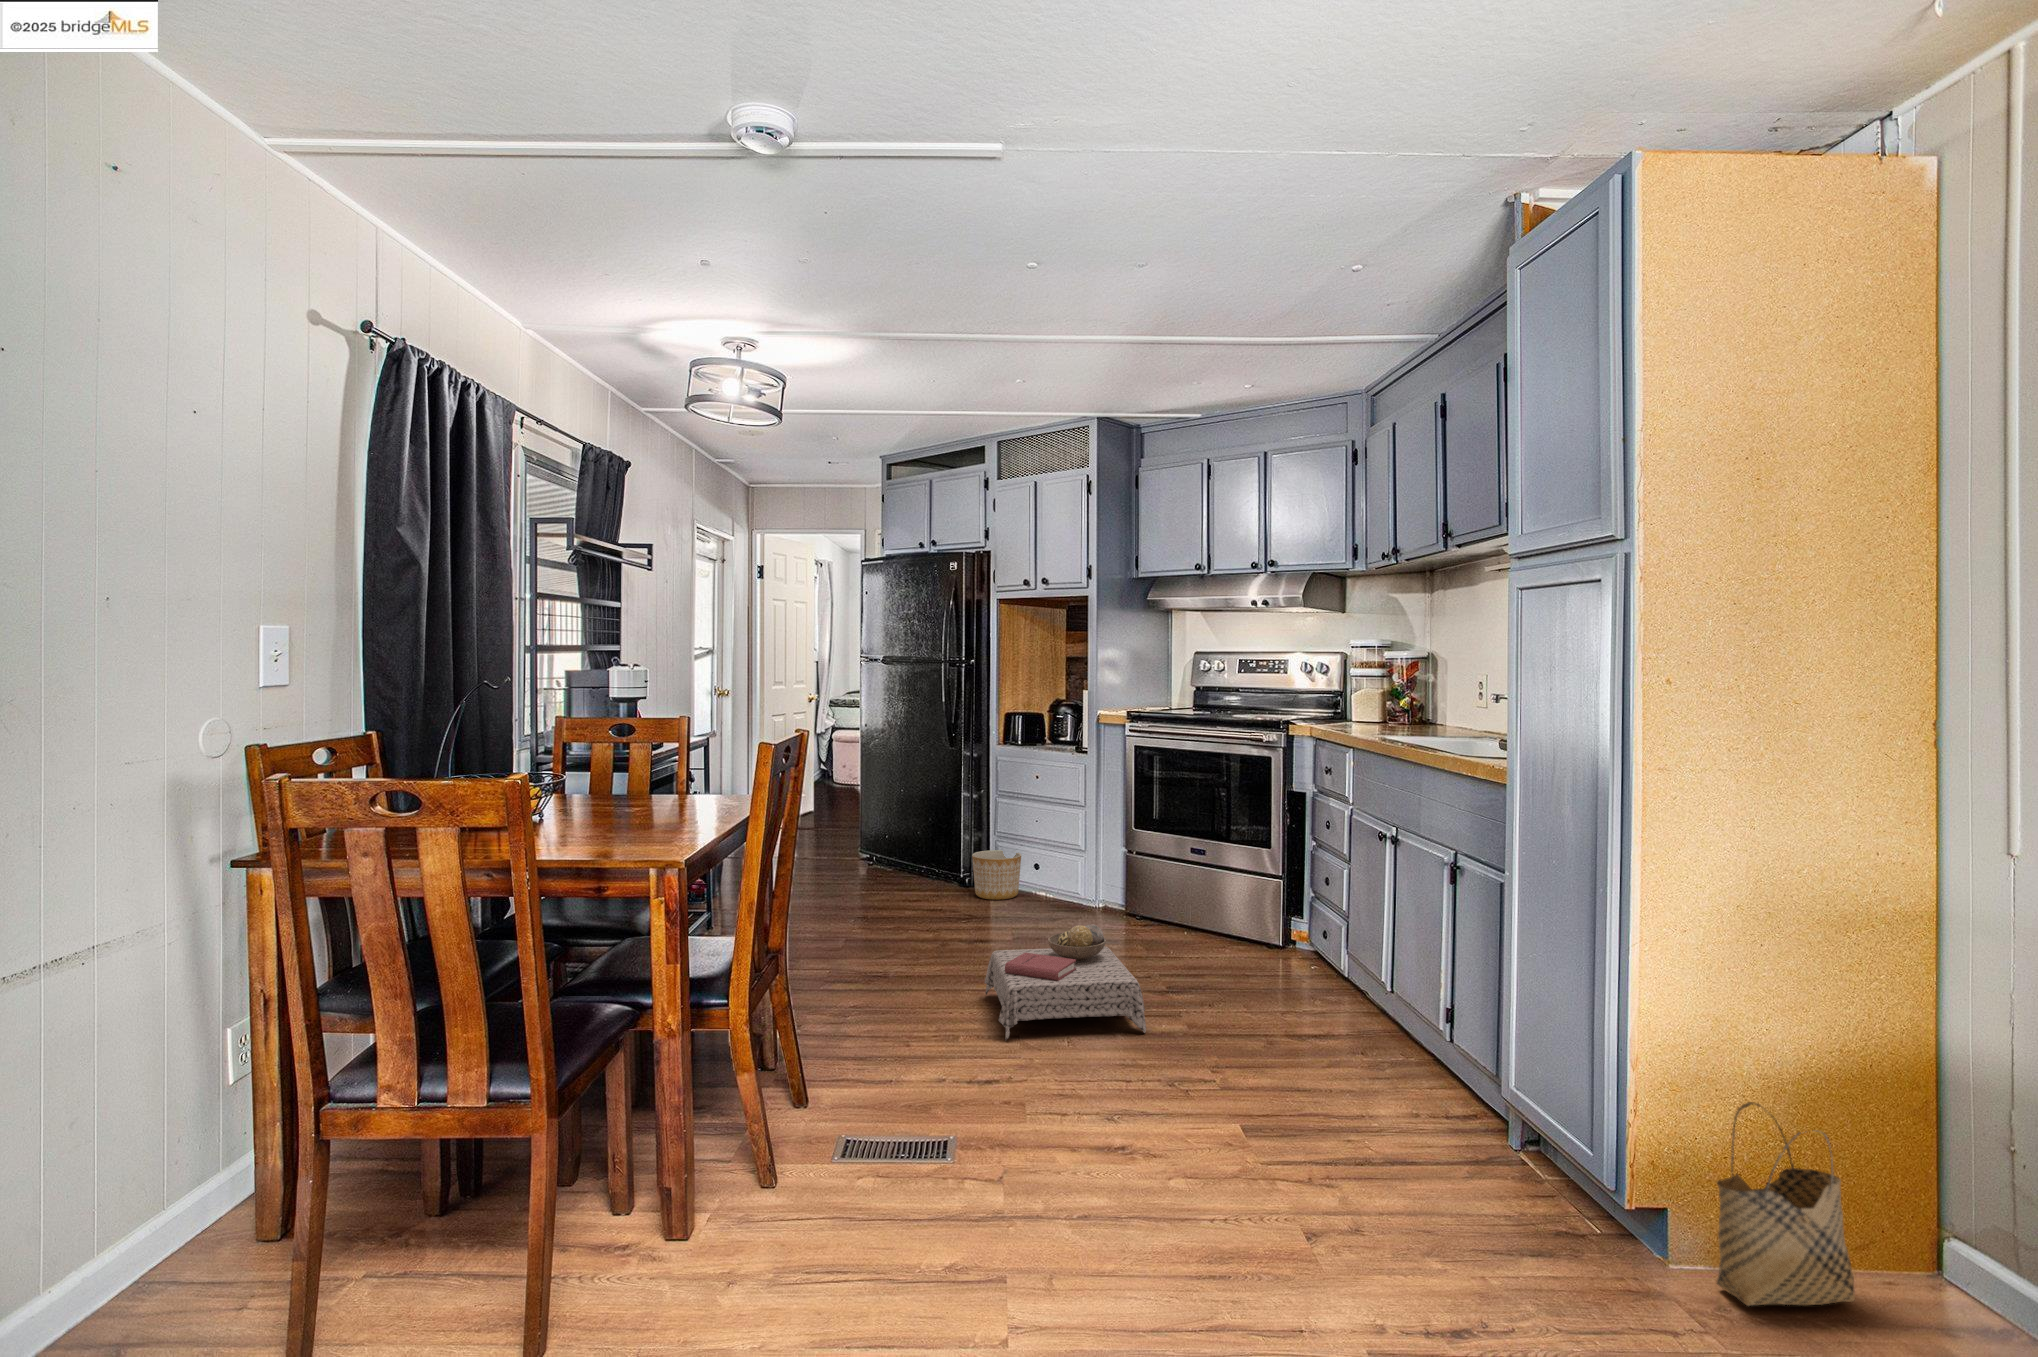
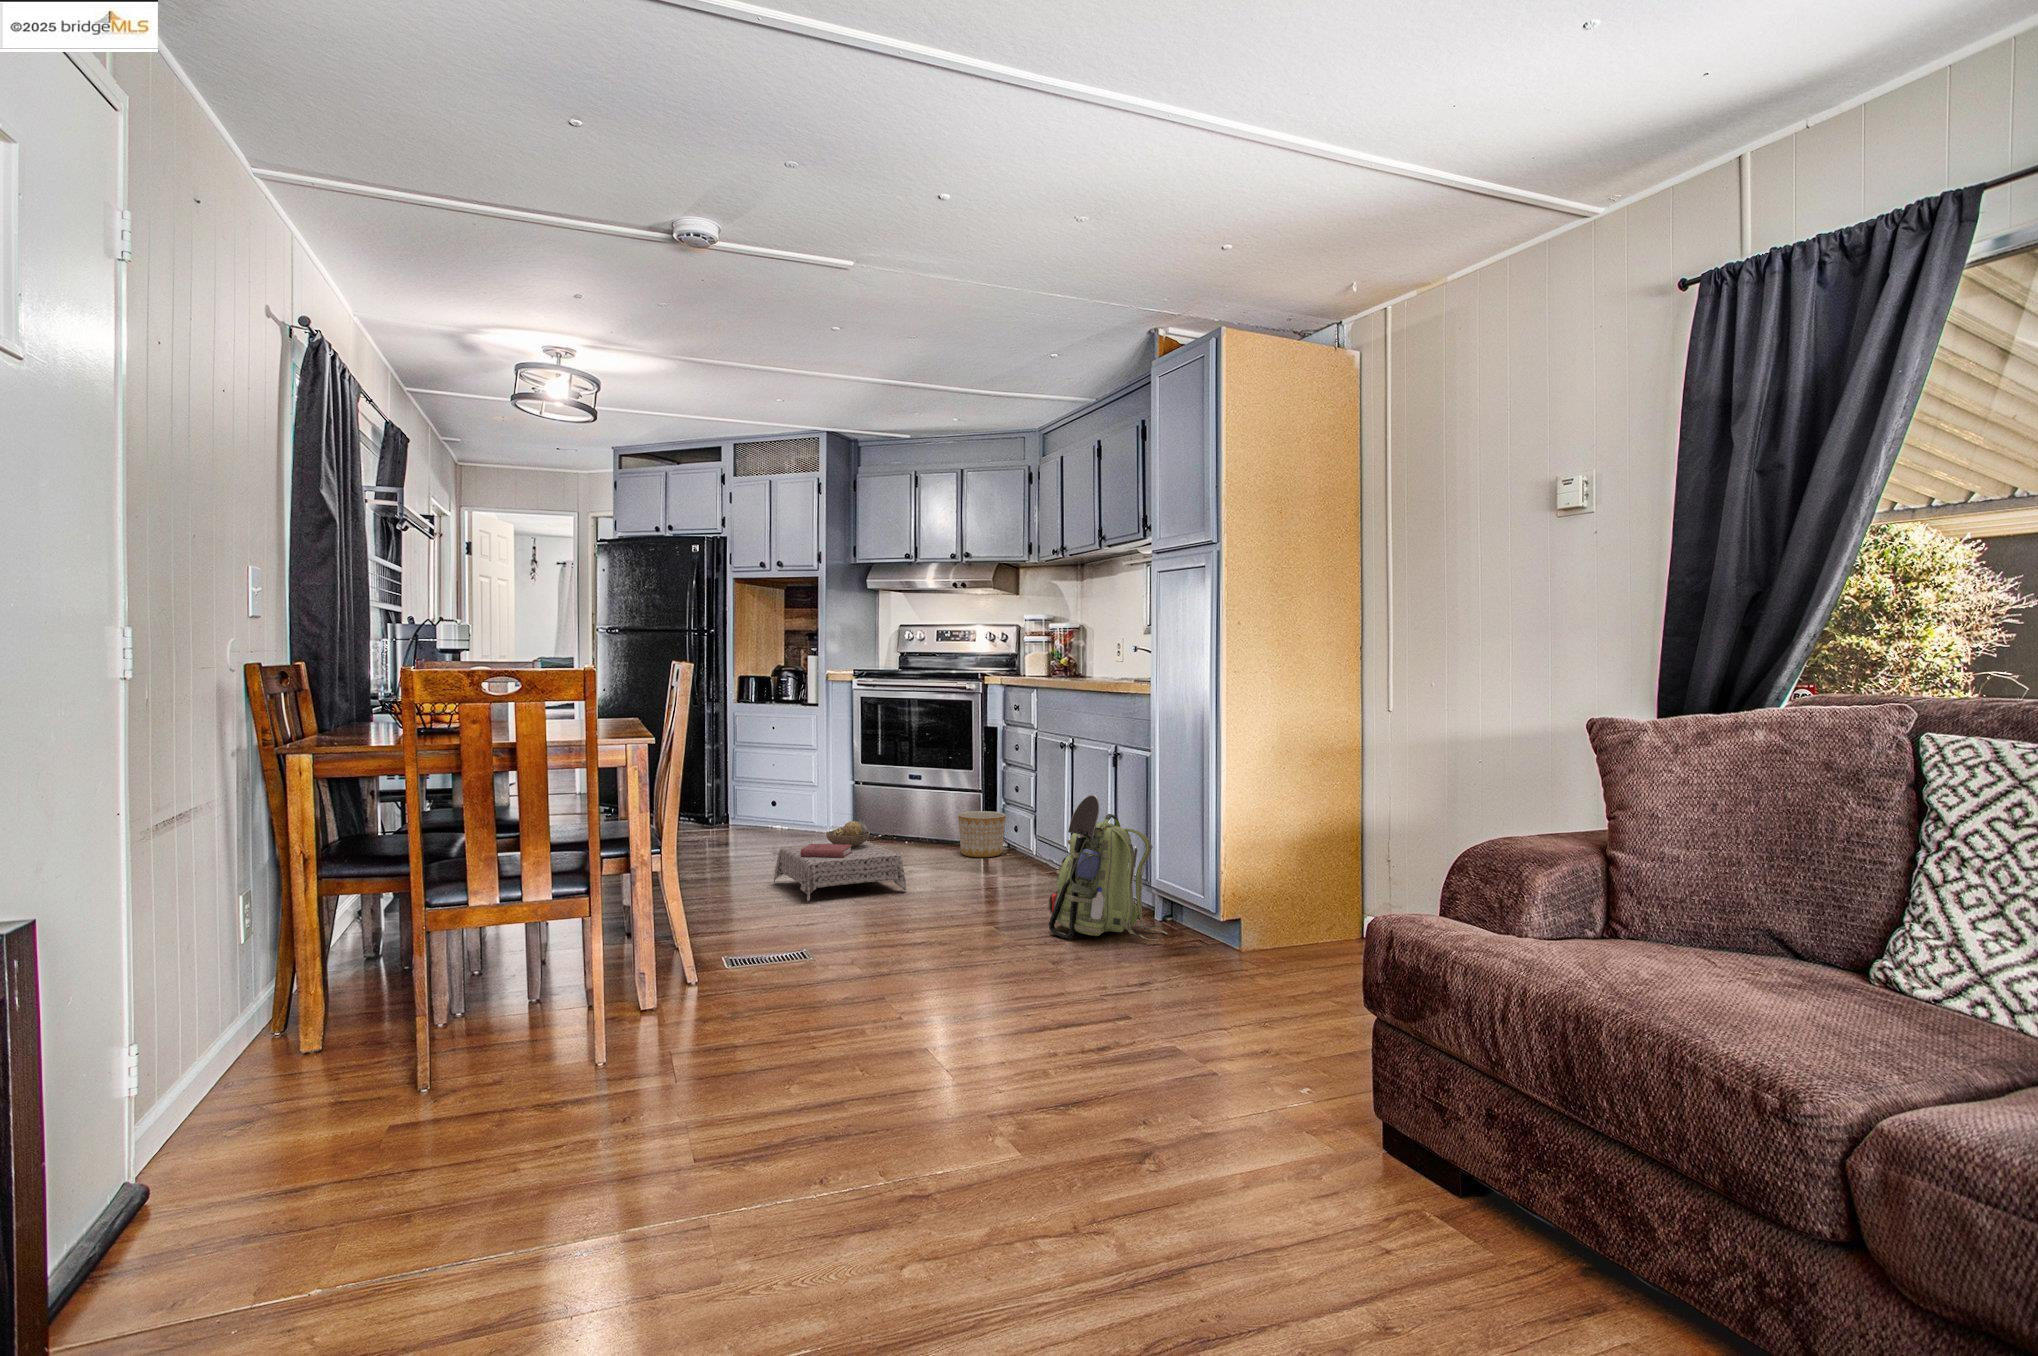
planter: present [972,850,1021,900] -> present [958,811,1006,857]
backpack: none [1323,949,1533,1217] -> present [1048,794,1167,939]
woven basket: present [1717,1102,1855,1306] -> none [1260,854,1322,954]

